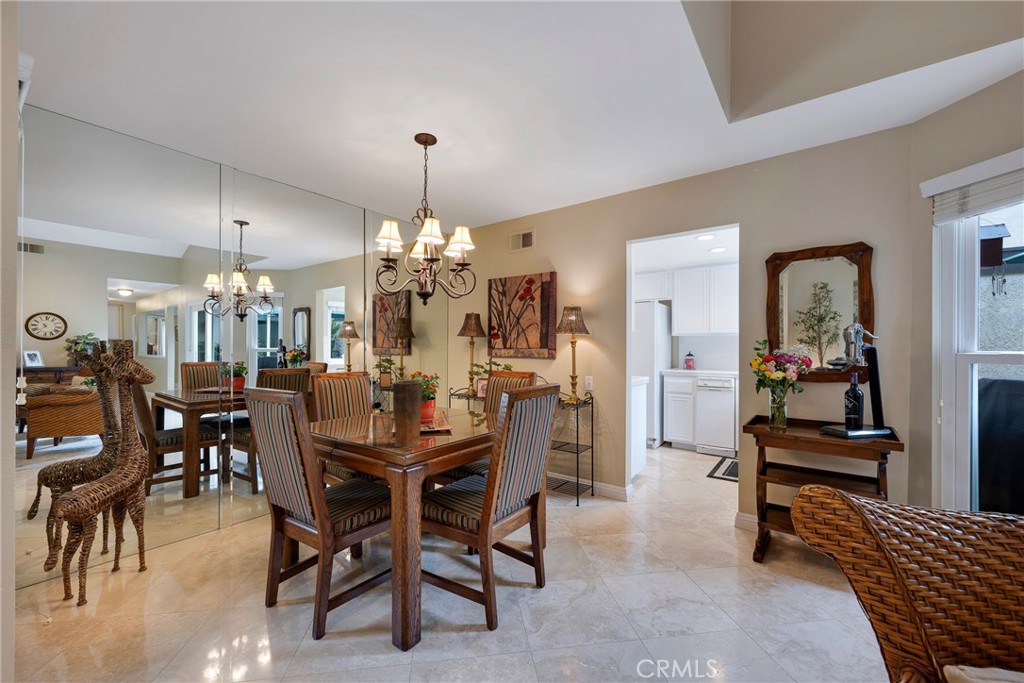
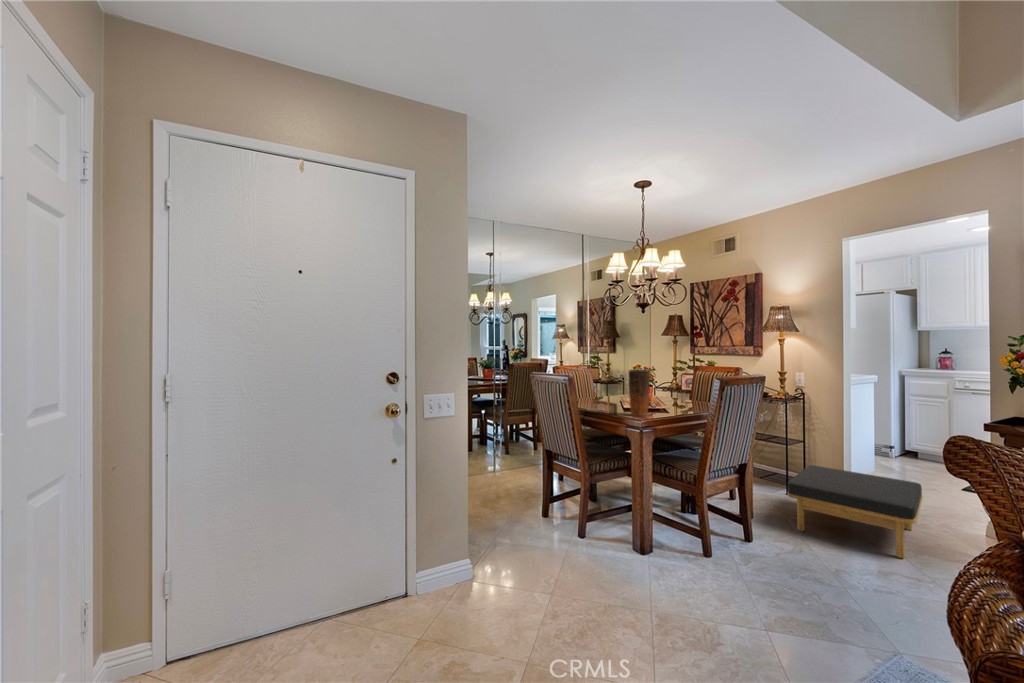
ottoman: none [579,475,694,575] -> present [787,465,923,558]

